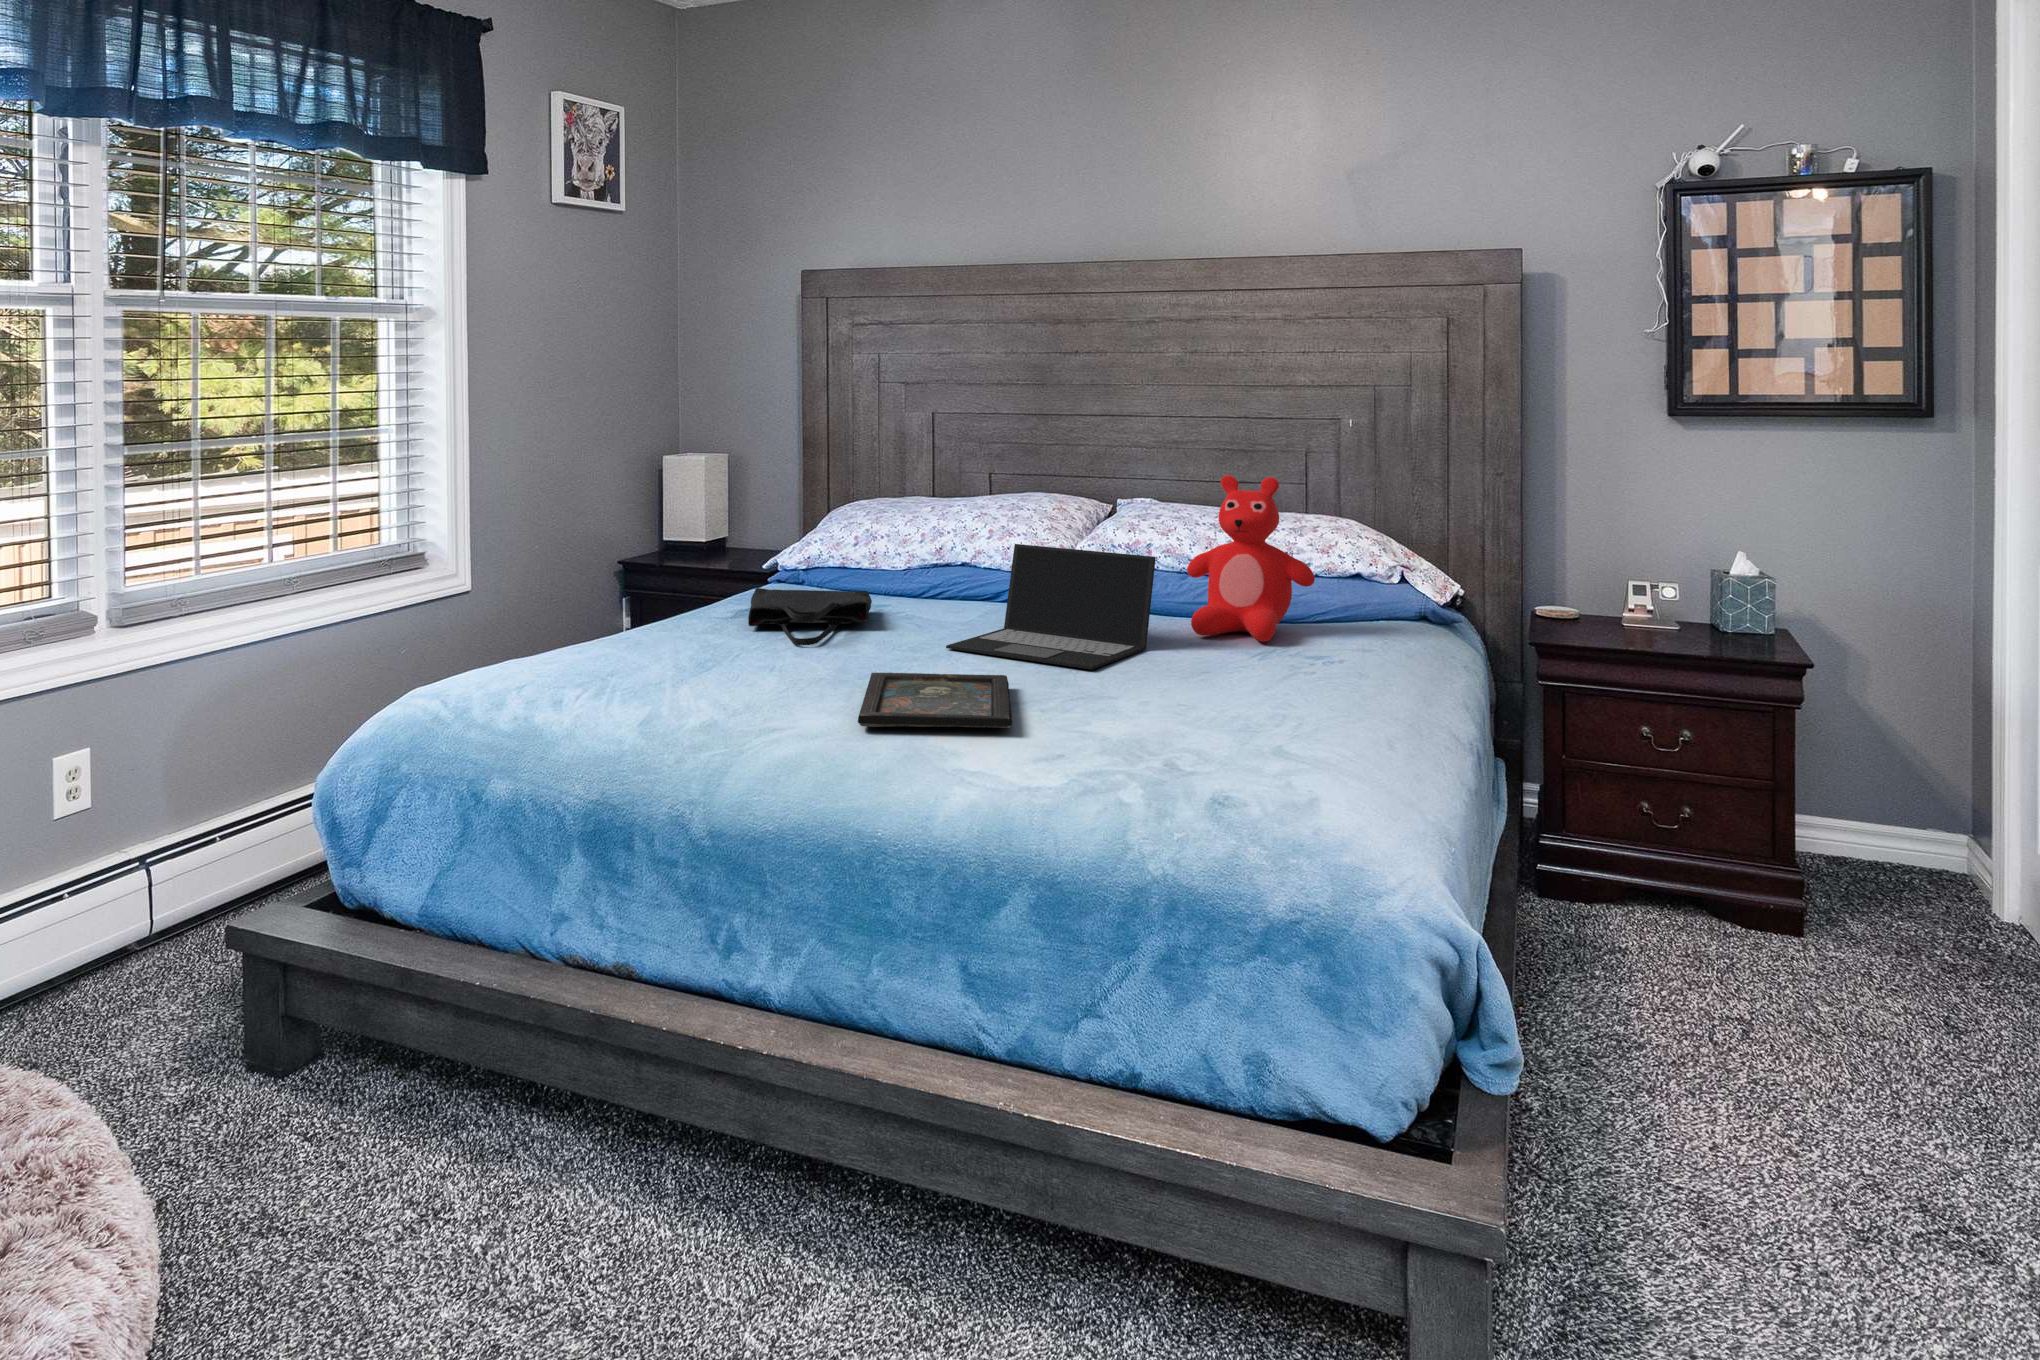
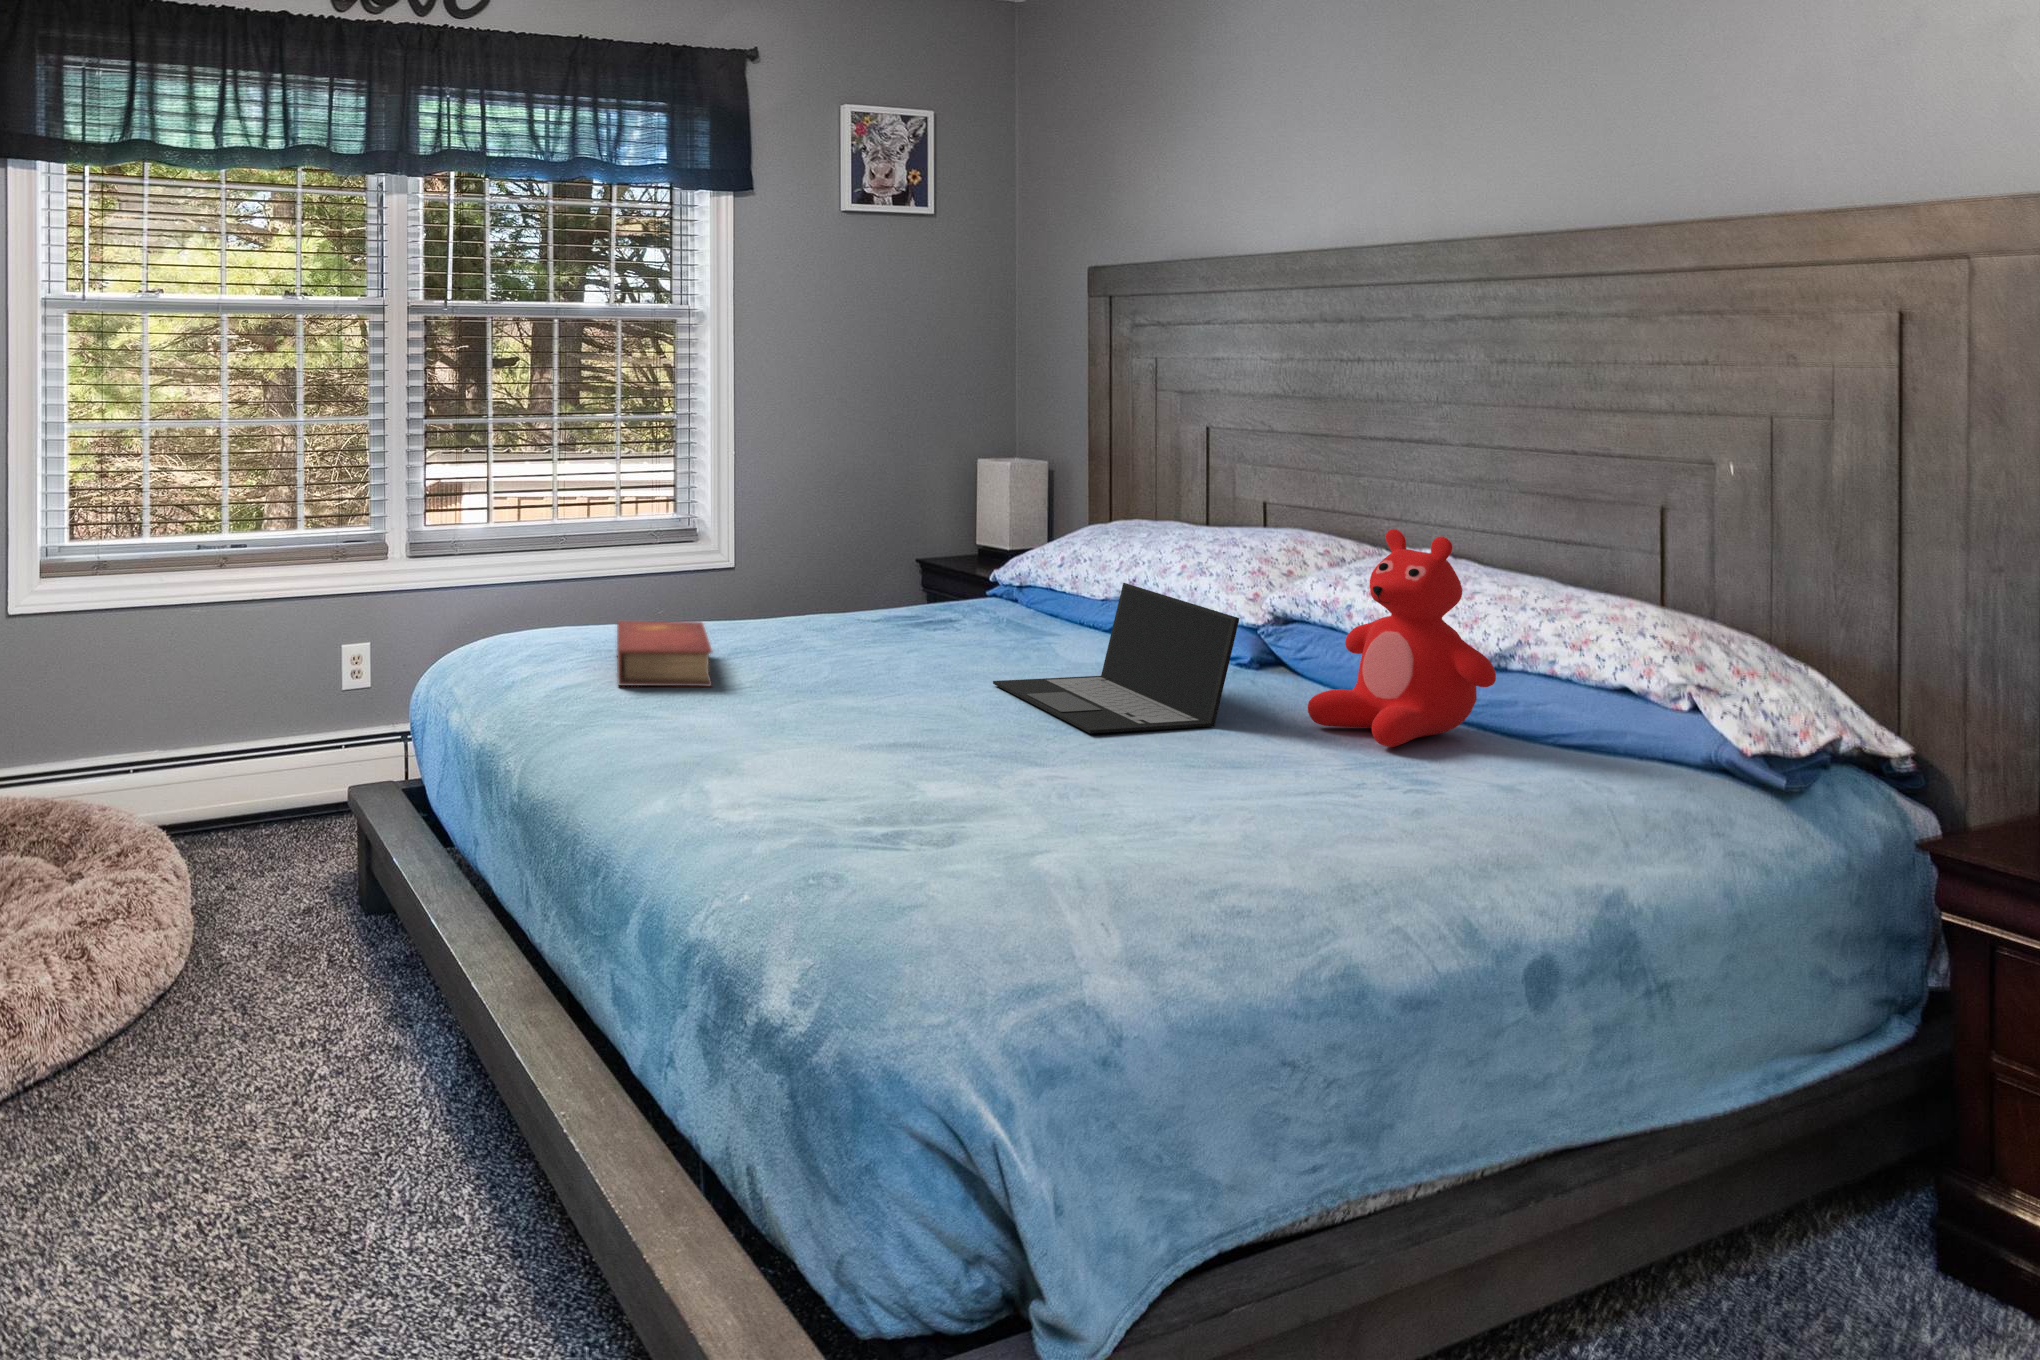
tote bag: present [748,588,872,645] -> none [853,596,1007,657]
book: none [573,634,735,709] -> present [617,621,712,686]
tray: present [858,673,1012,728] -> none [728,691,960,767]

